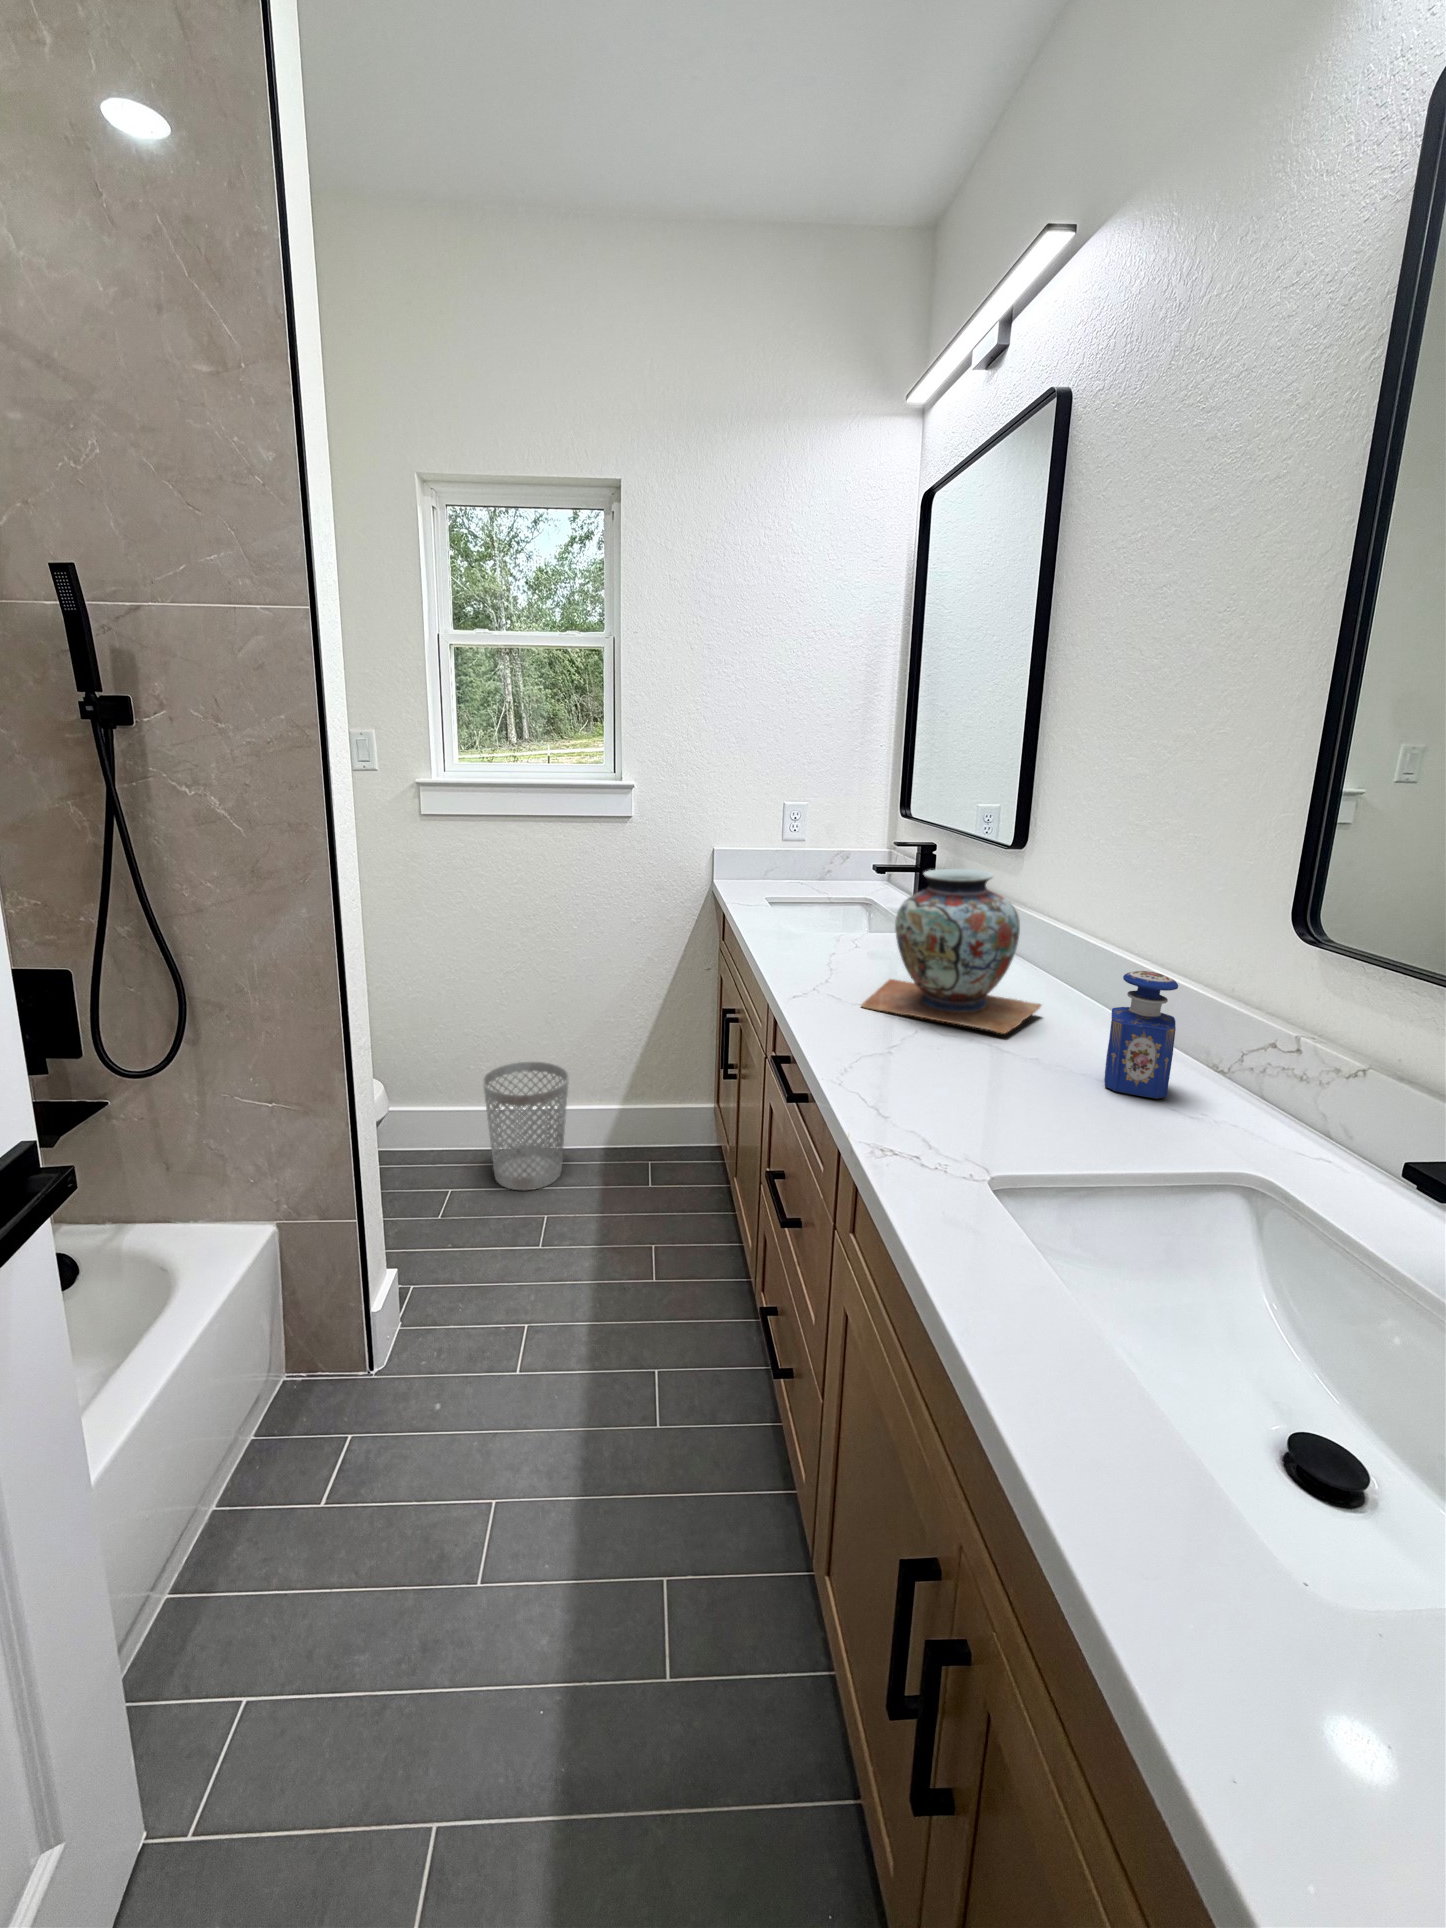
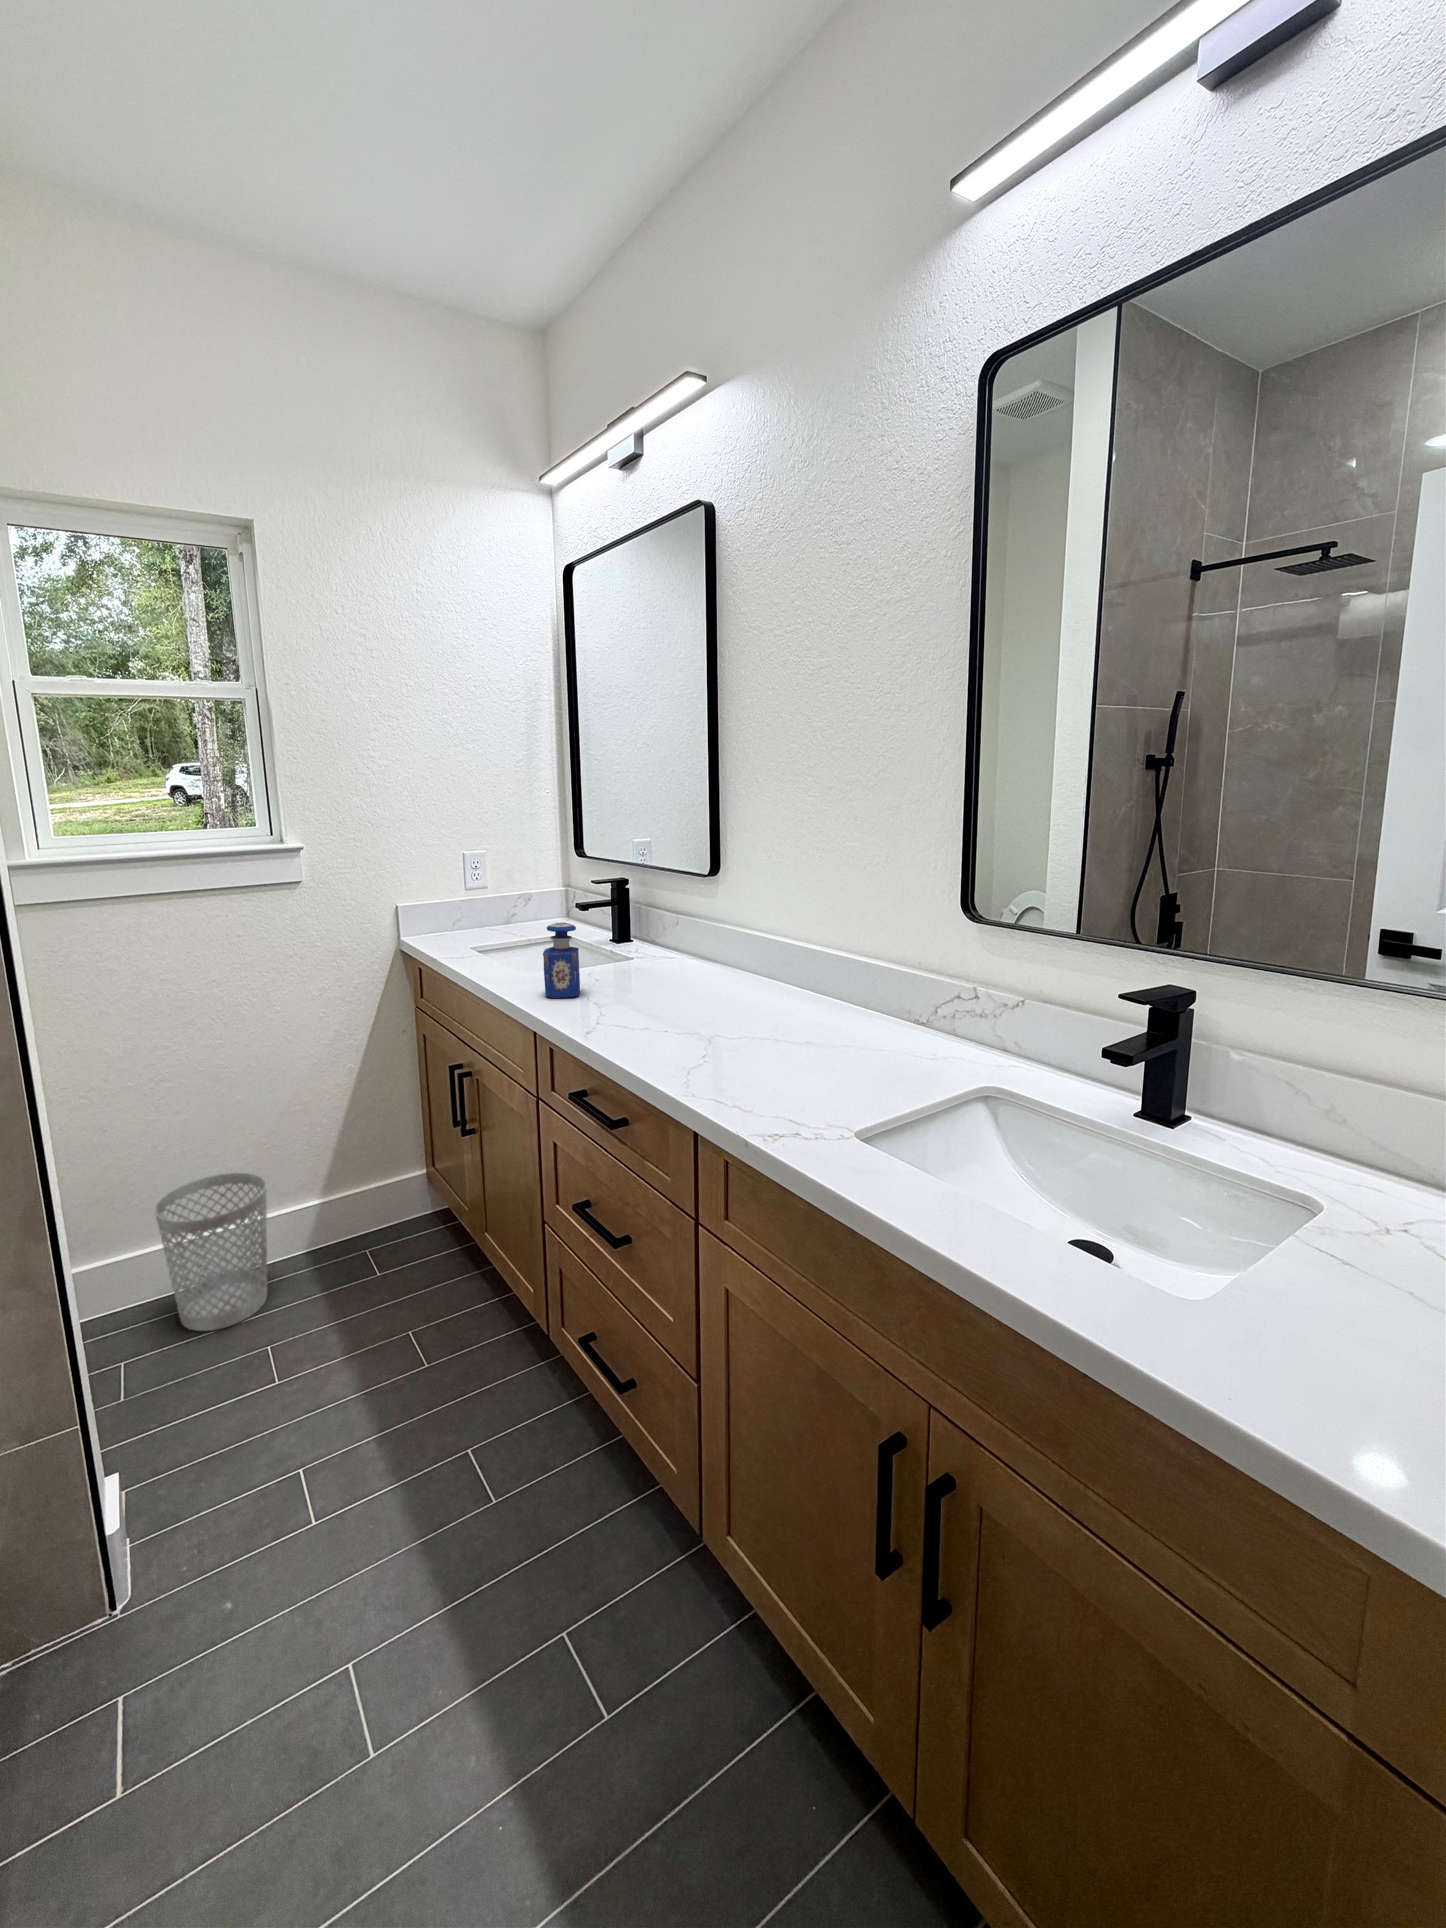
decorative vase: present [862,869,1041,1034] -> none [648,897,782,1031]
perfume bottle: present [1105,971,1178,1098] -> present [543,923,580,998]

